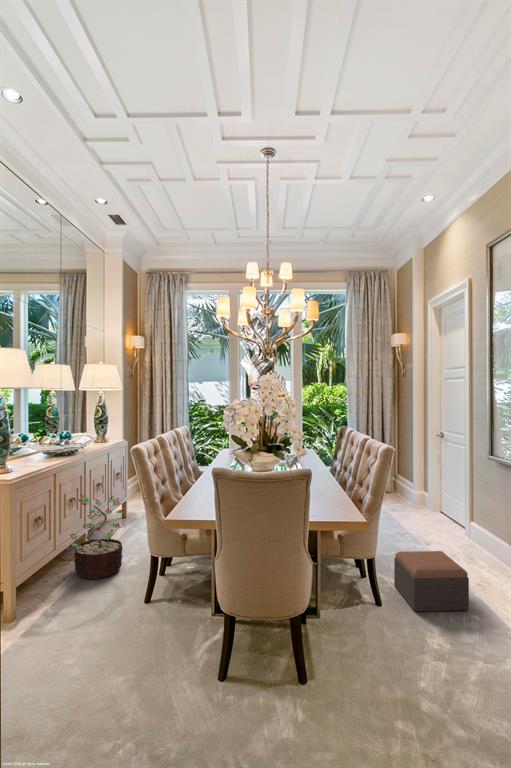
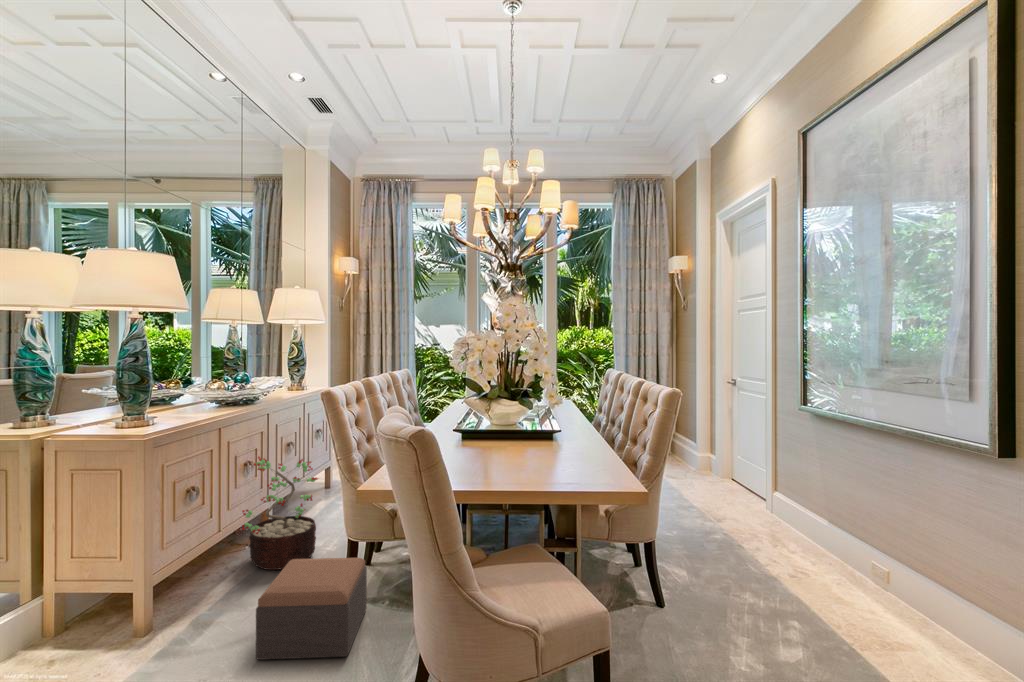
footstool: present [394,551,469,611] -> present [256,558,367,660]

